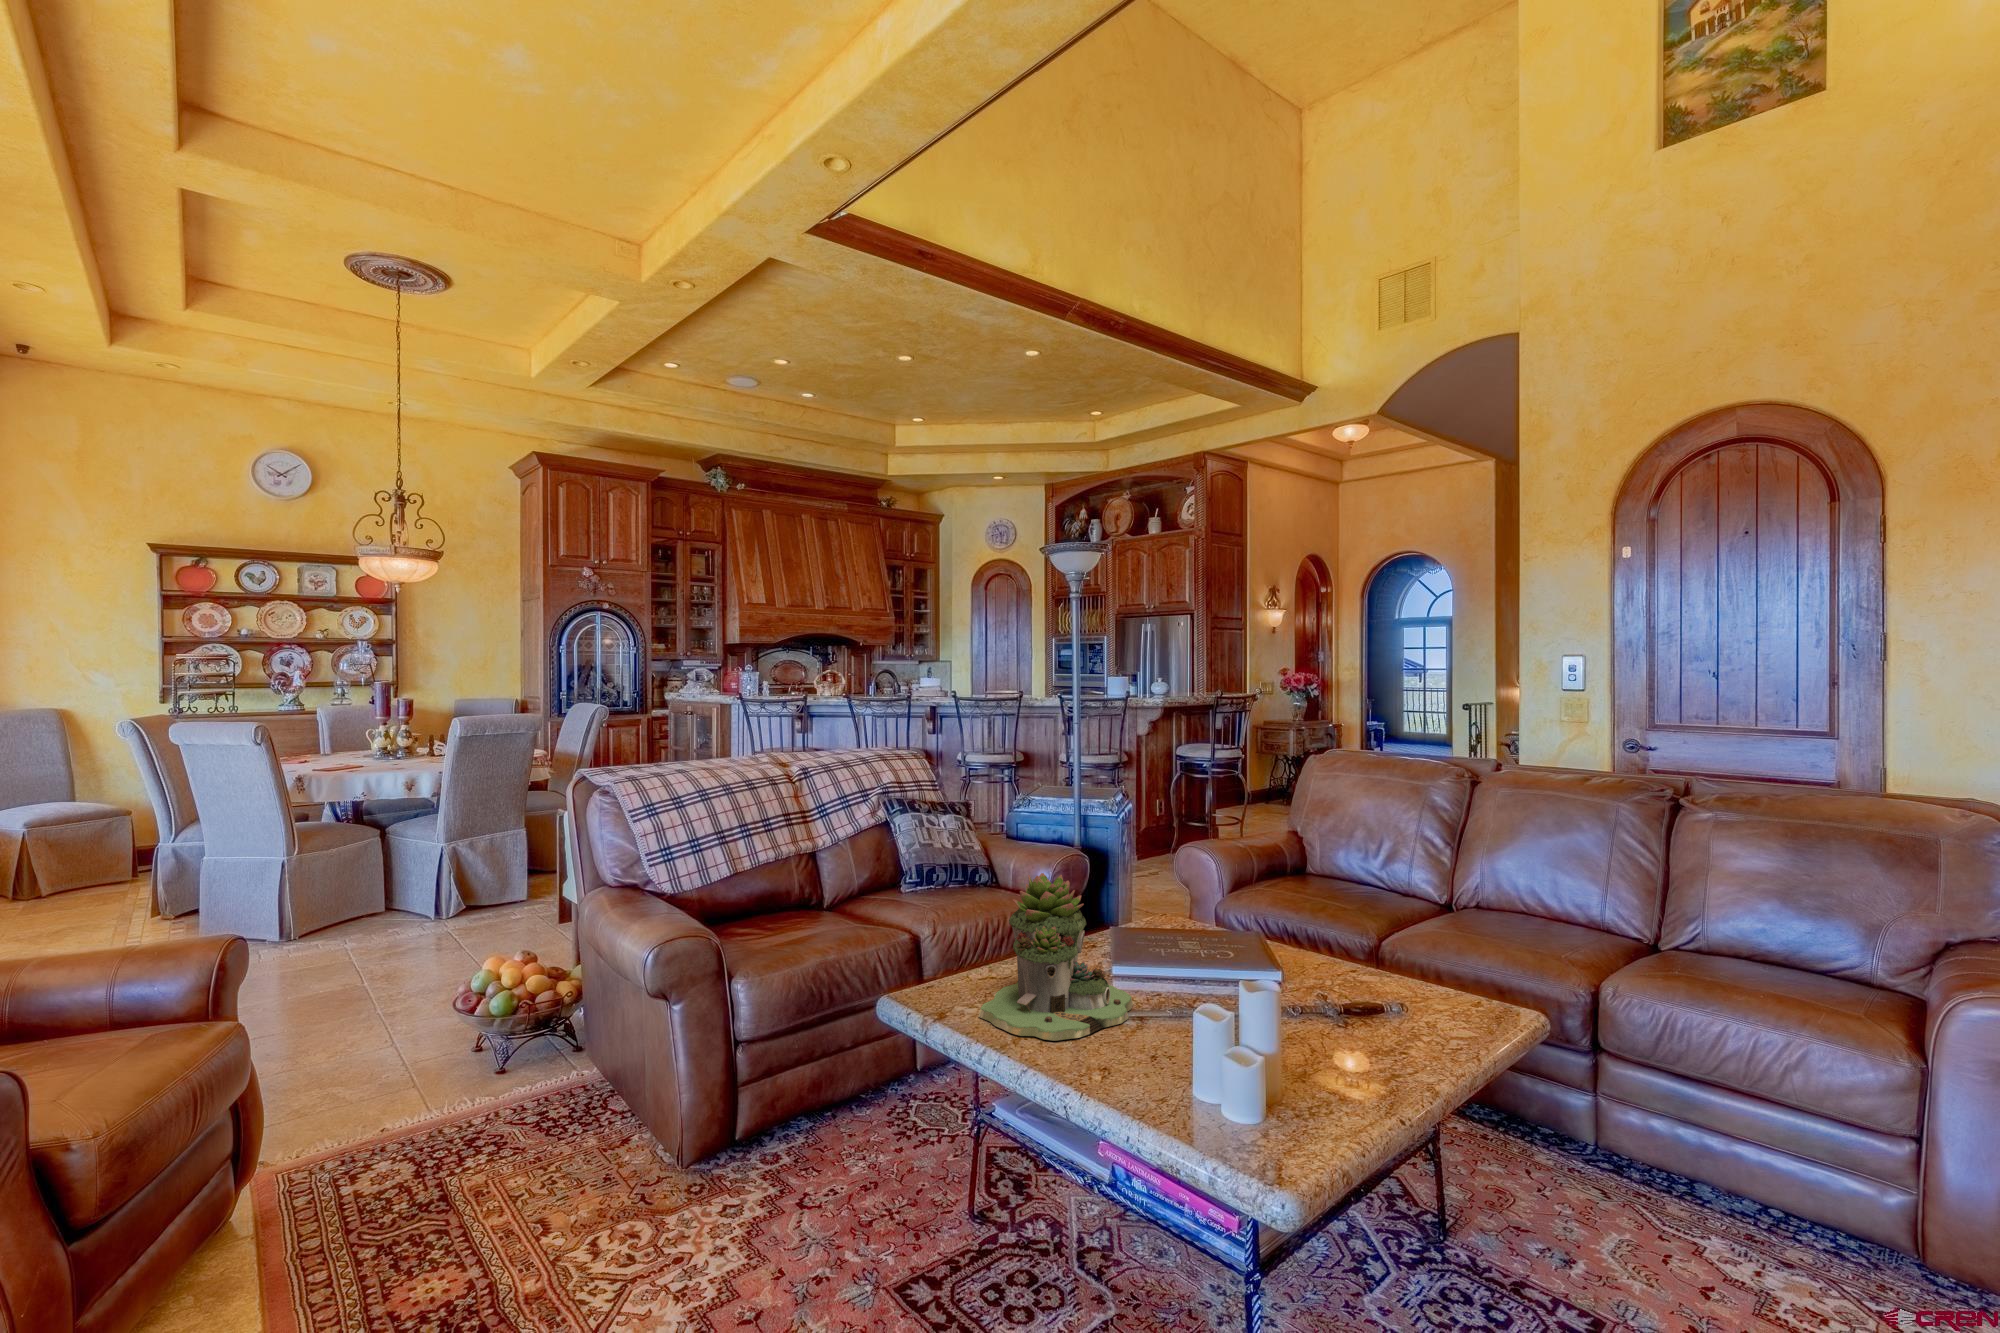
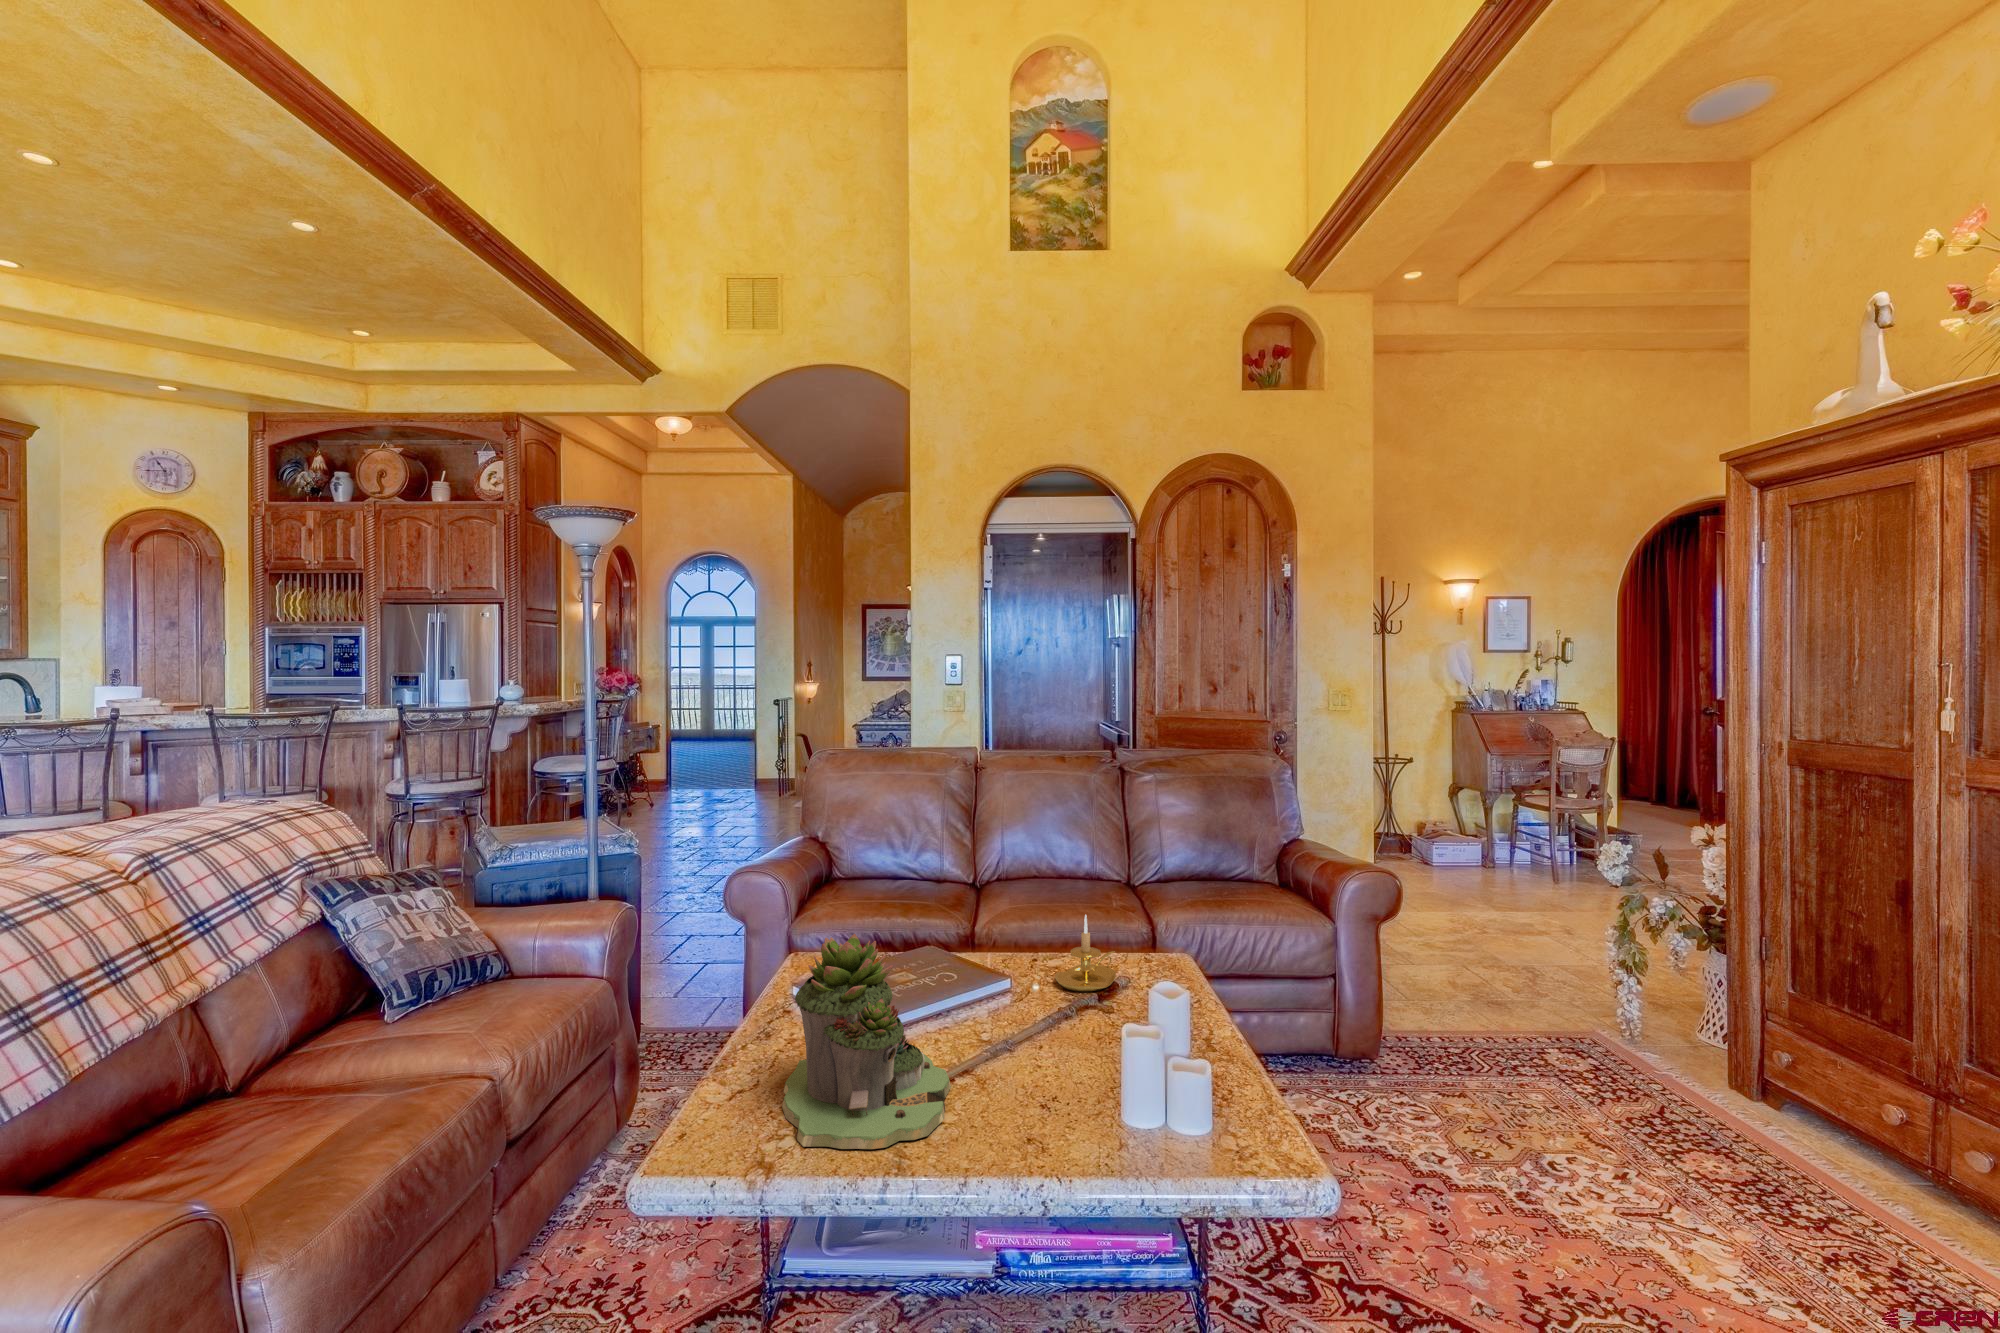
candle holder: none [1341,927,1430,1010] -> present [1055,915,1116,992]

